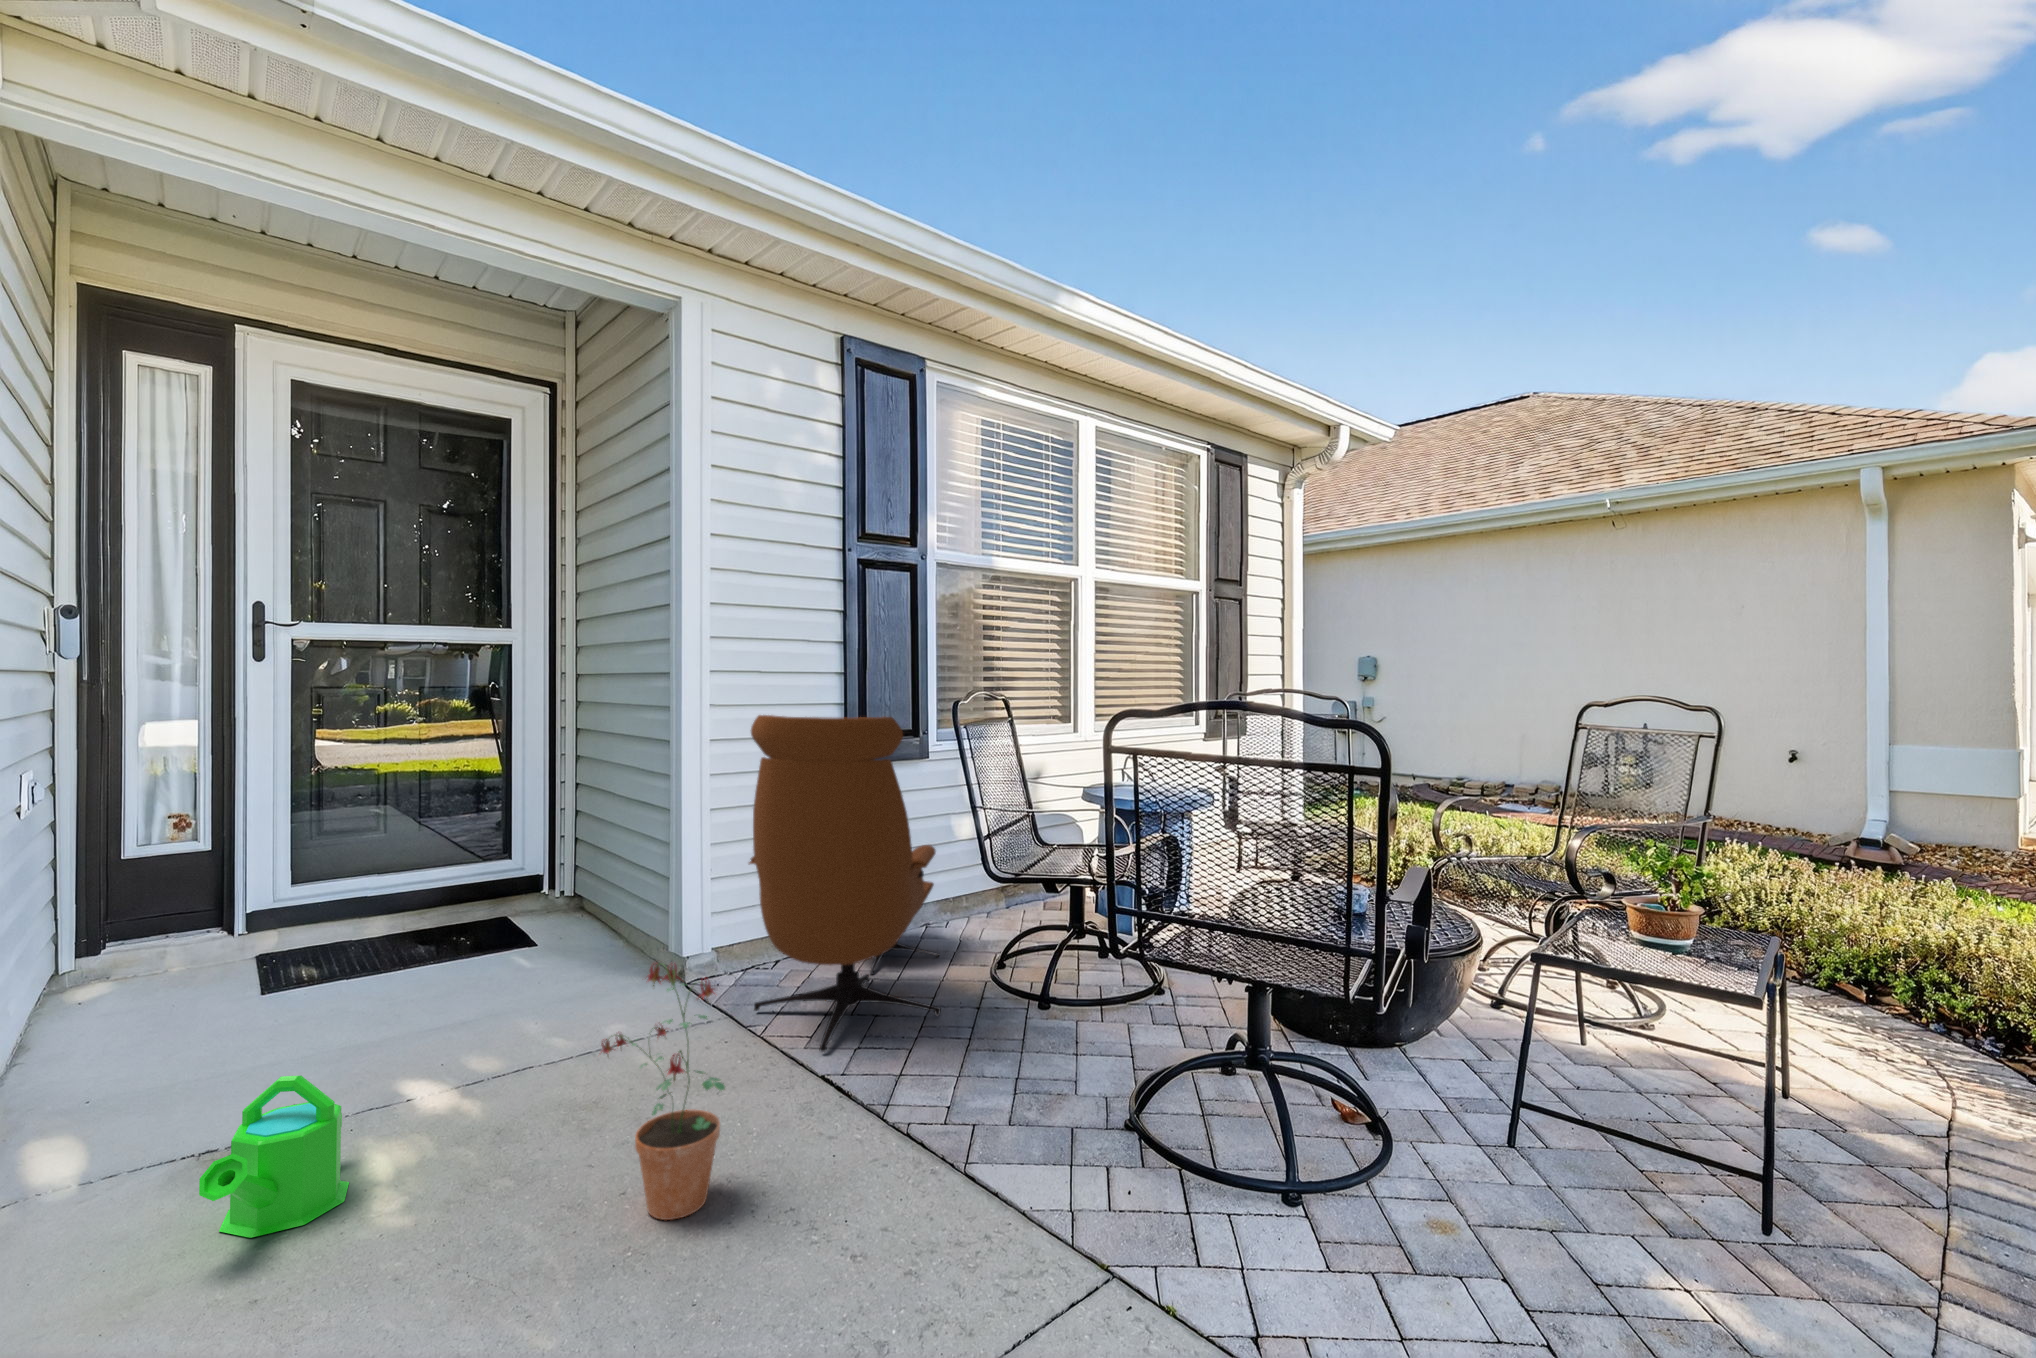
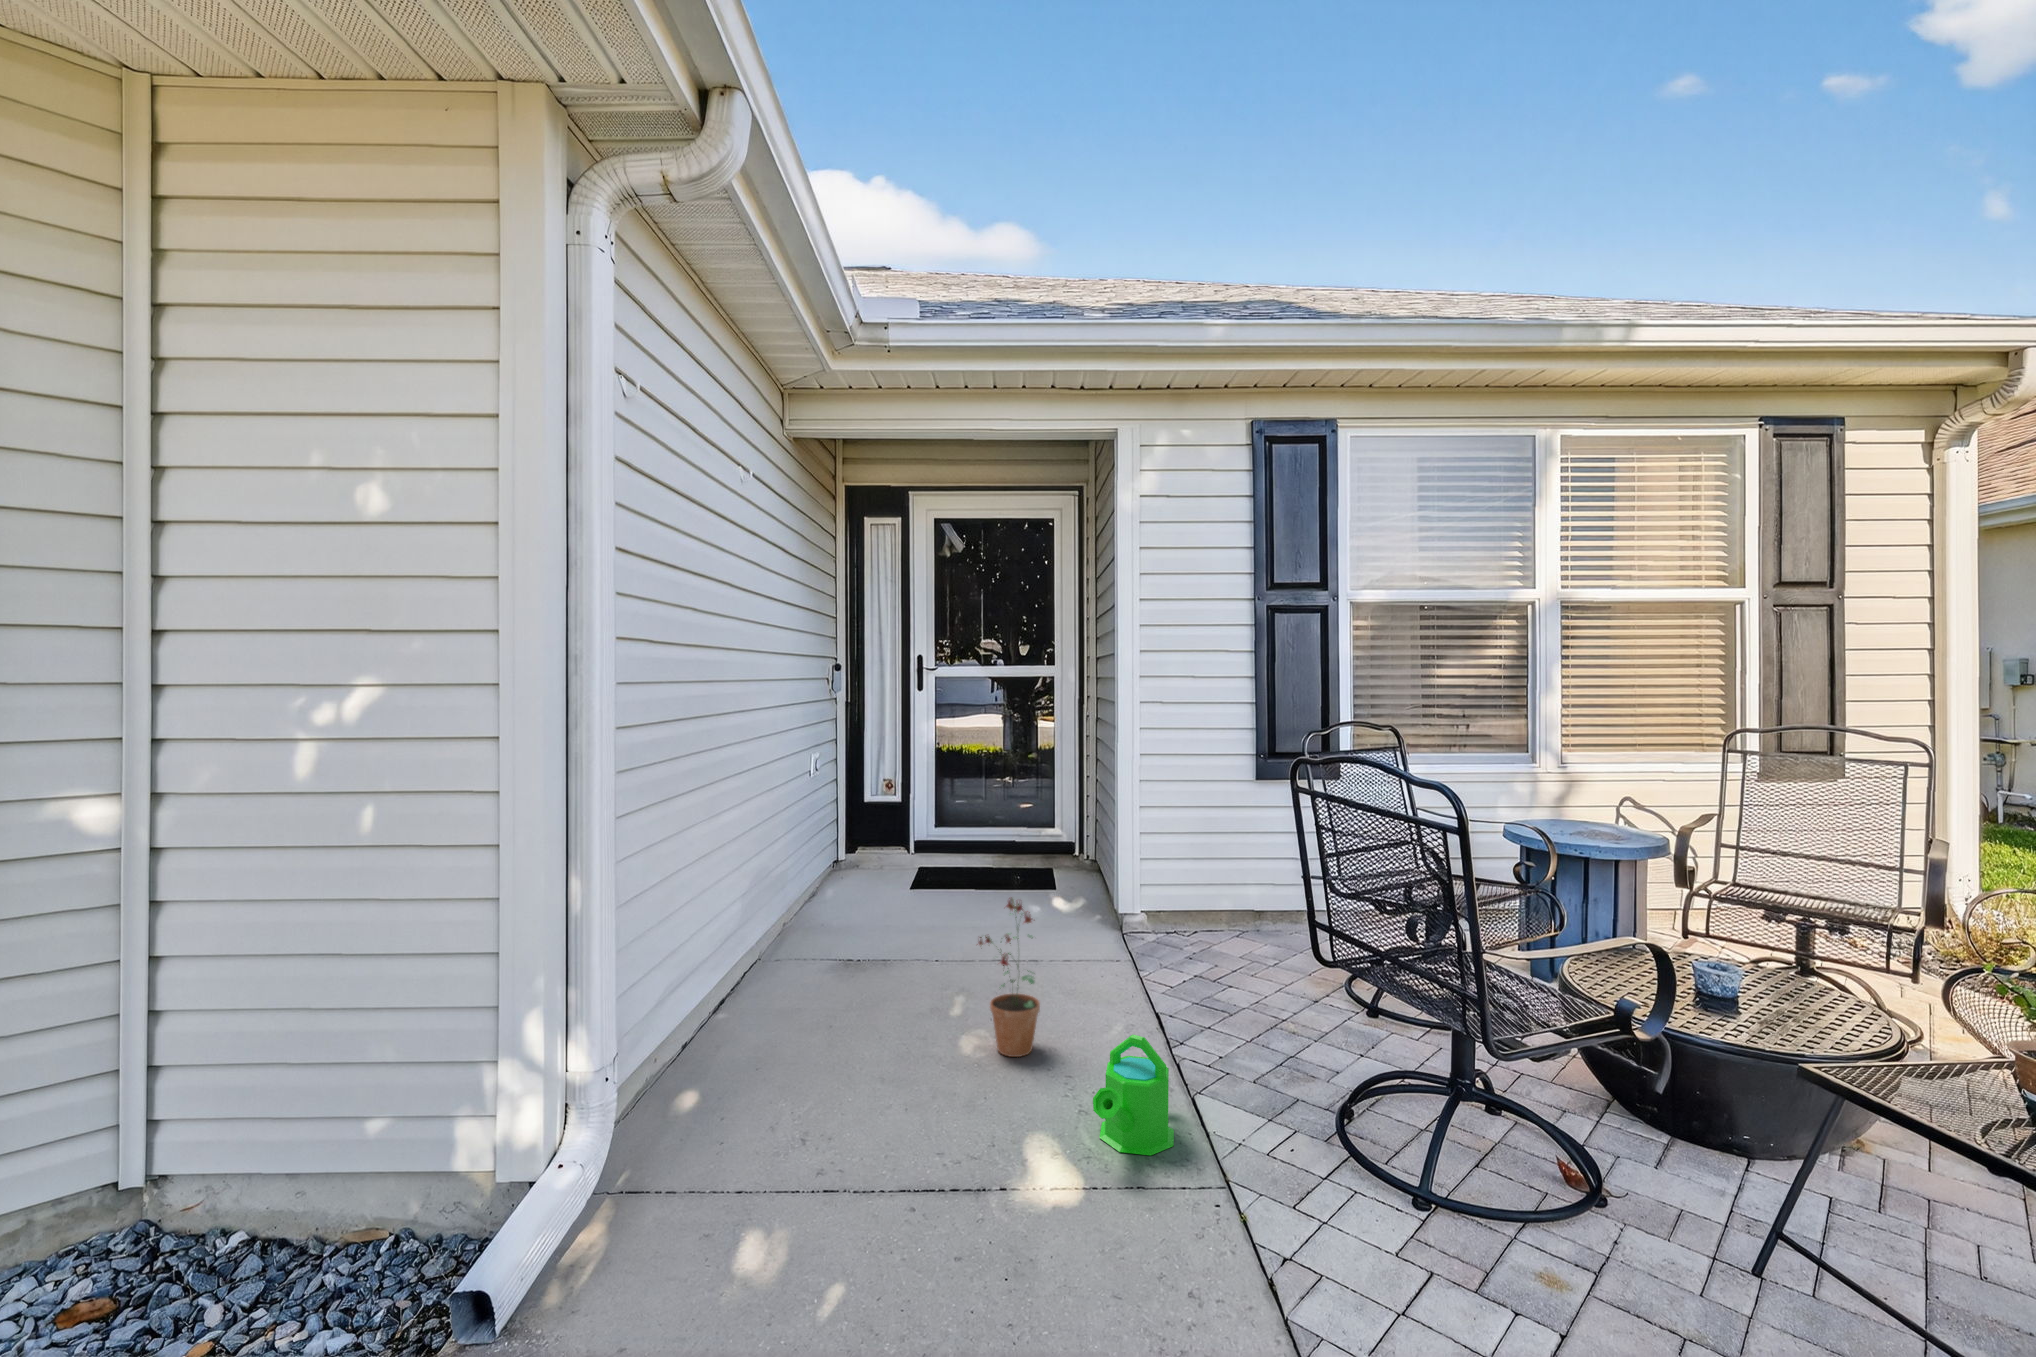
lounge chair: present [749,715,941,1052] -> none [1121,741,1329,998]
watering can: present [199,1076,349,1238] -> present [1093,1035,1174,1156]

